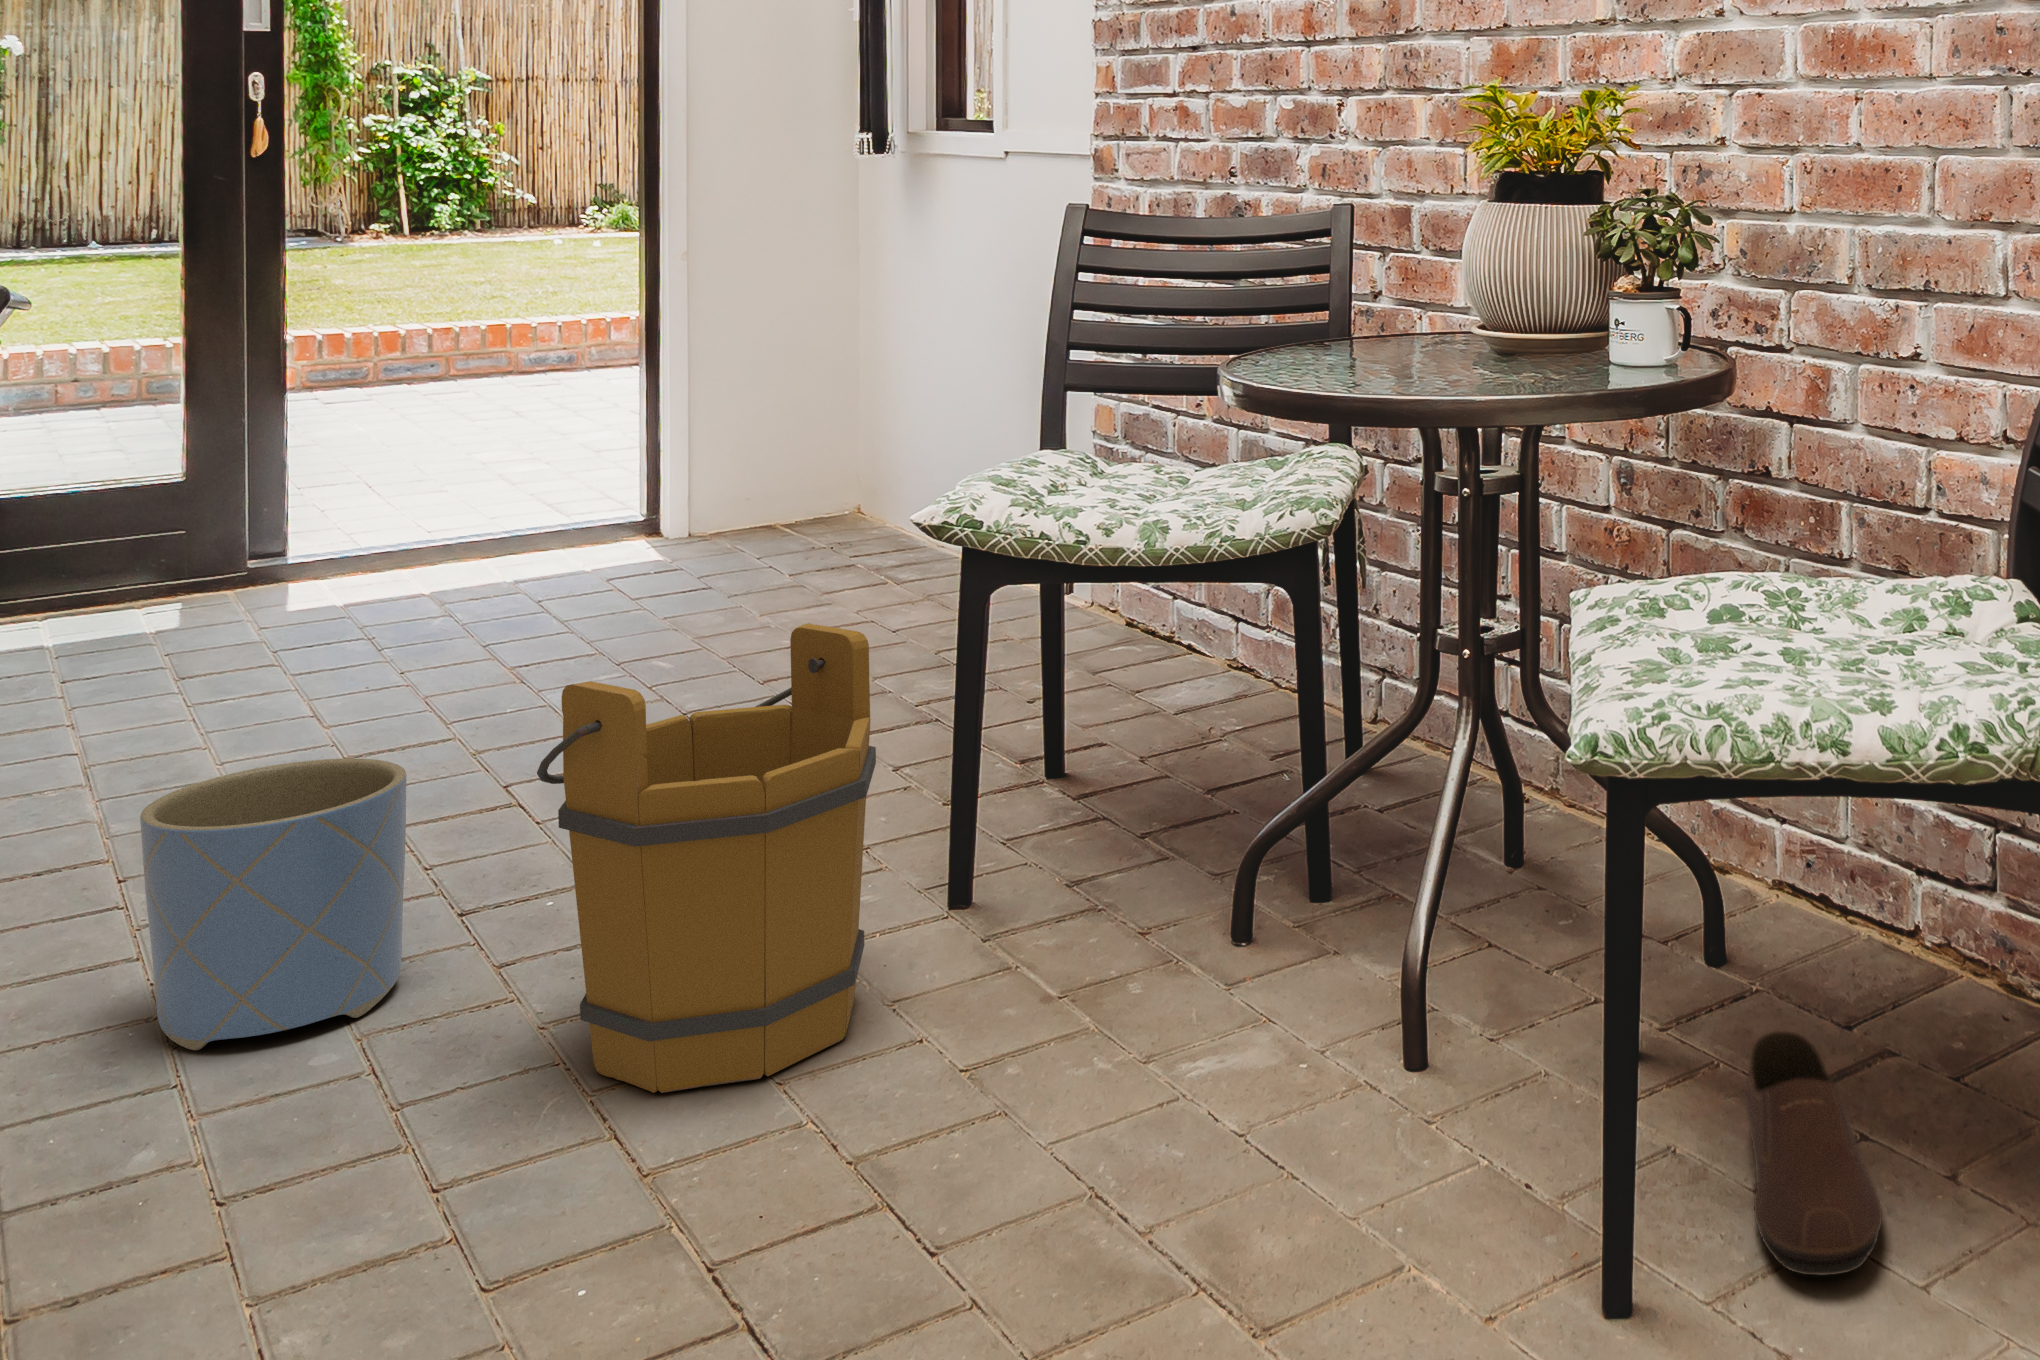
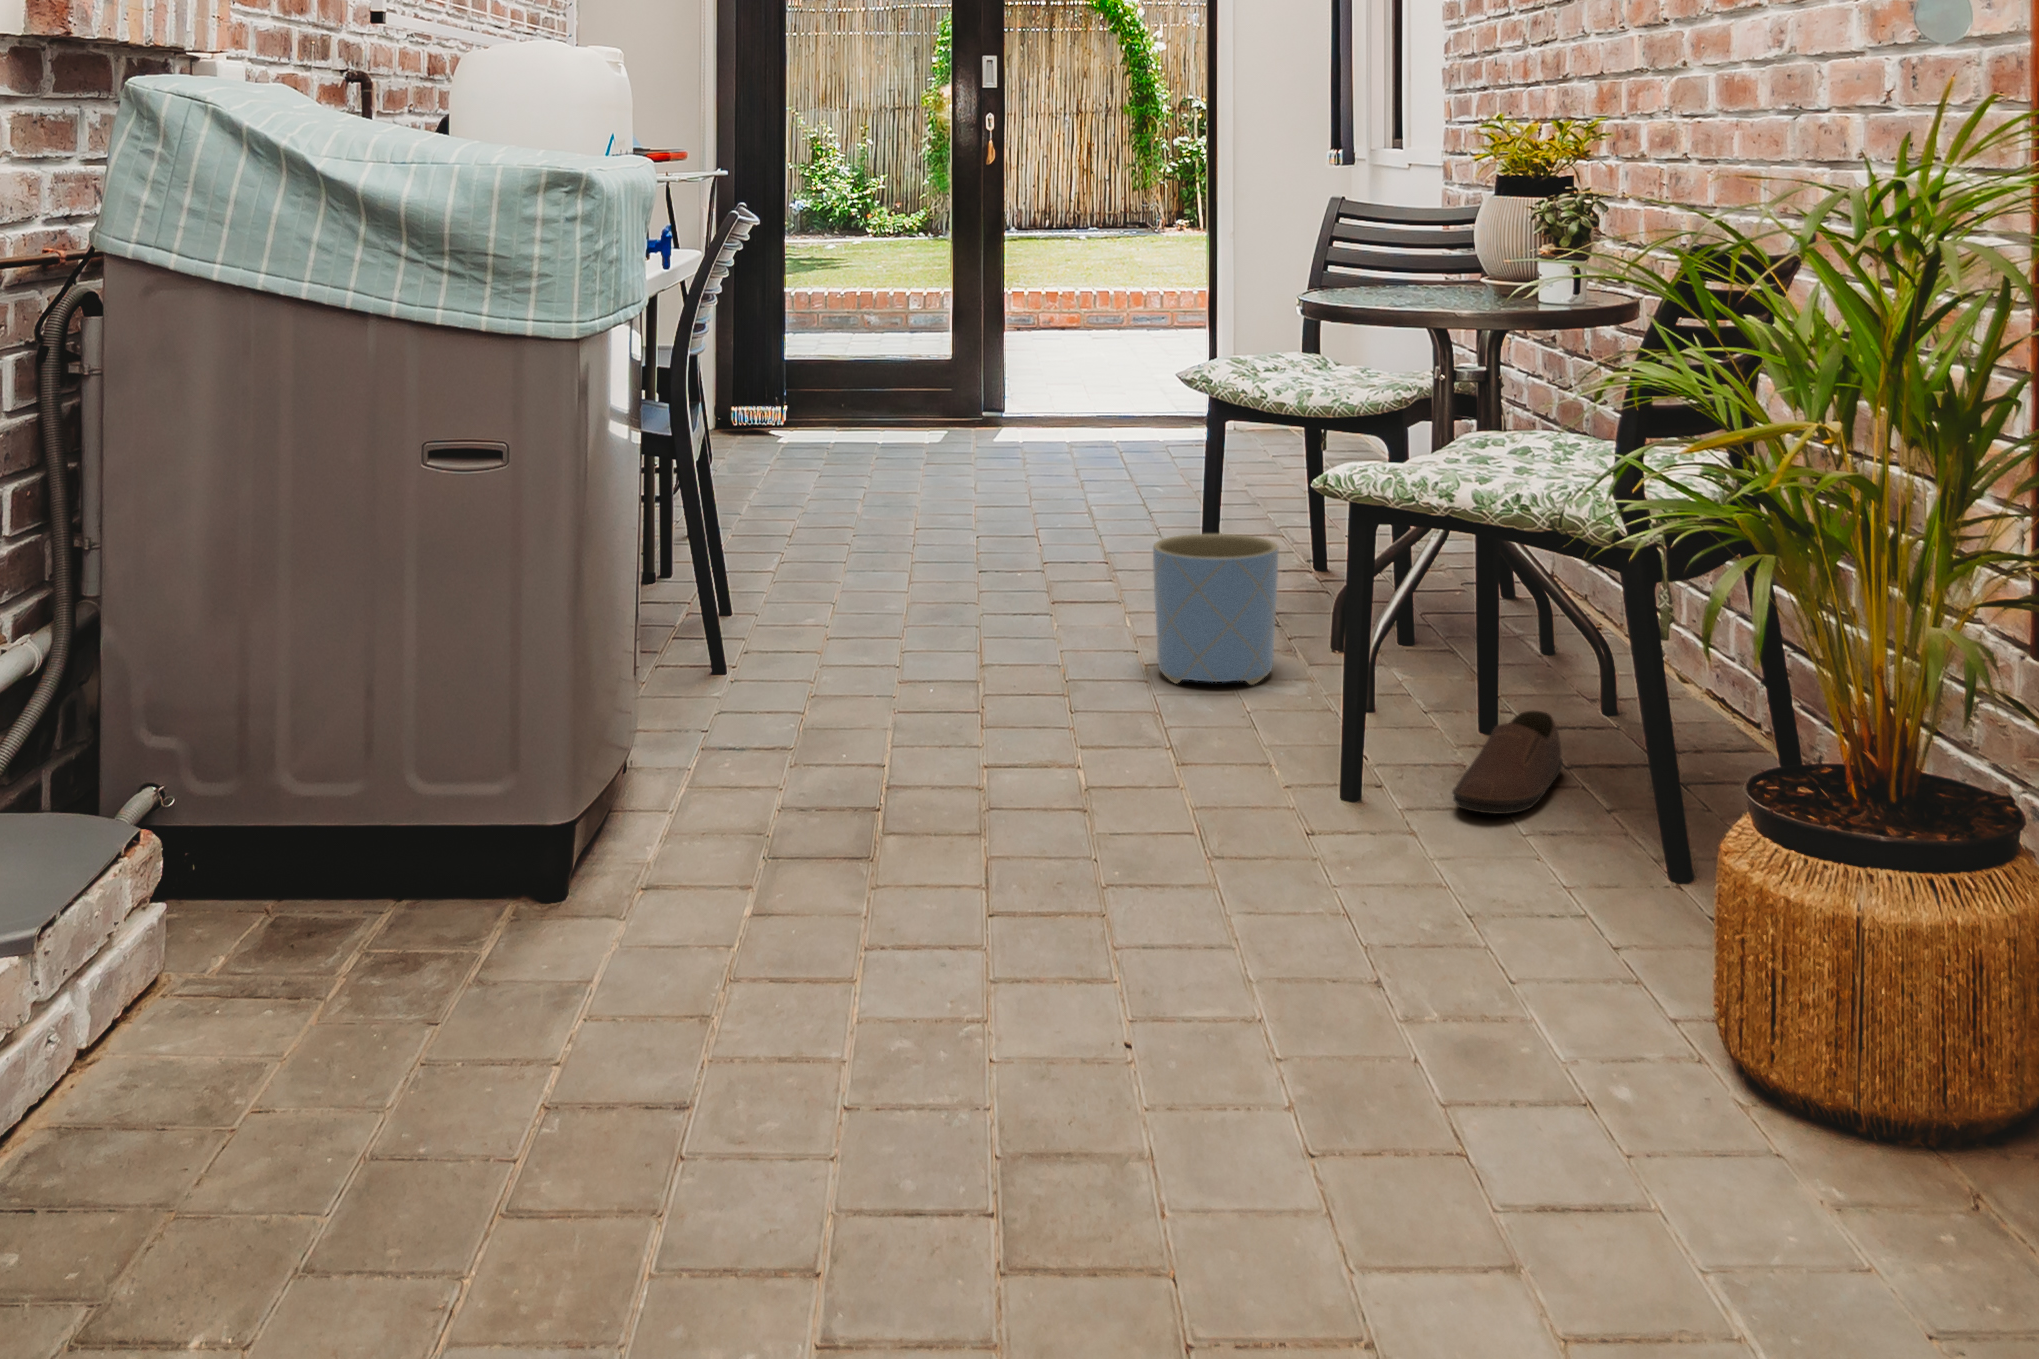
bucket: present [537,623,876,1093] -> none [978,425,1139,651]
planter: present [140,758,406,1050] -> present [1153,534,1279,685]

